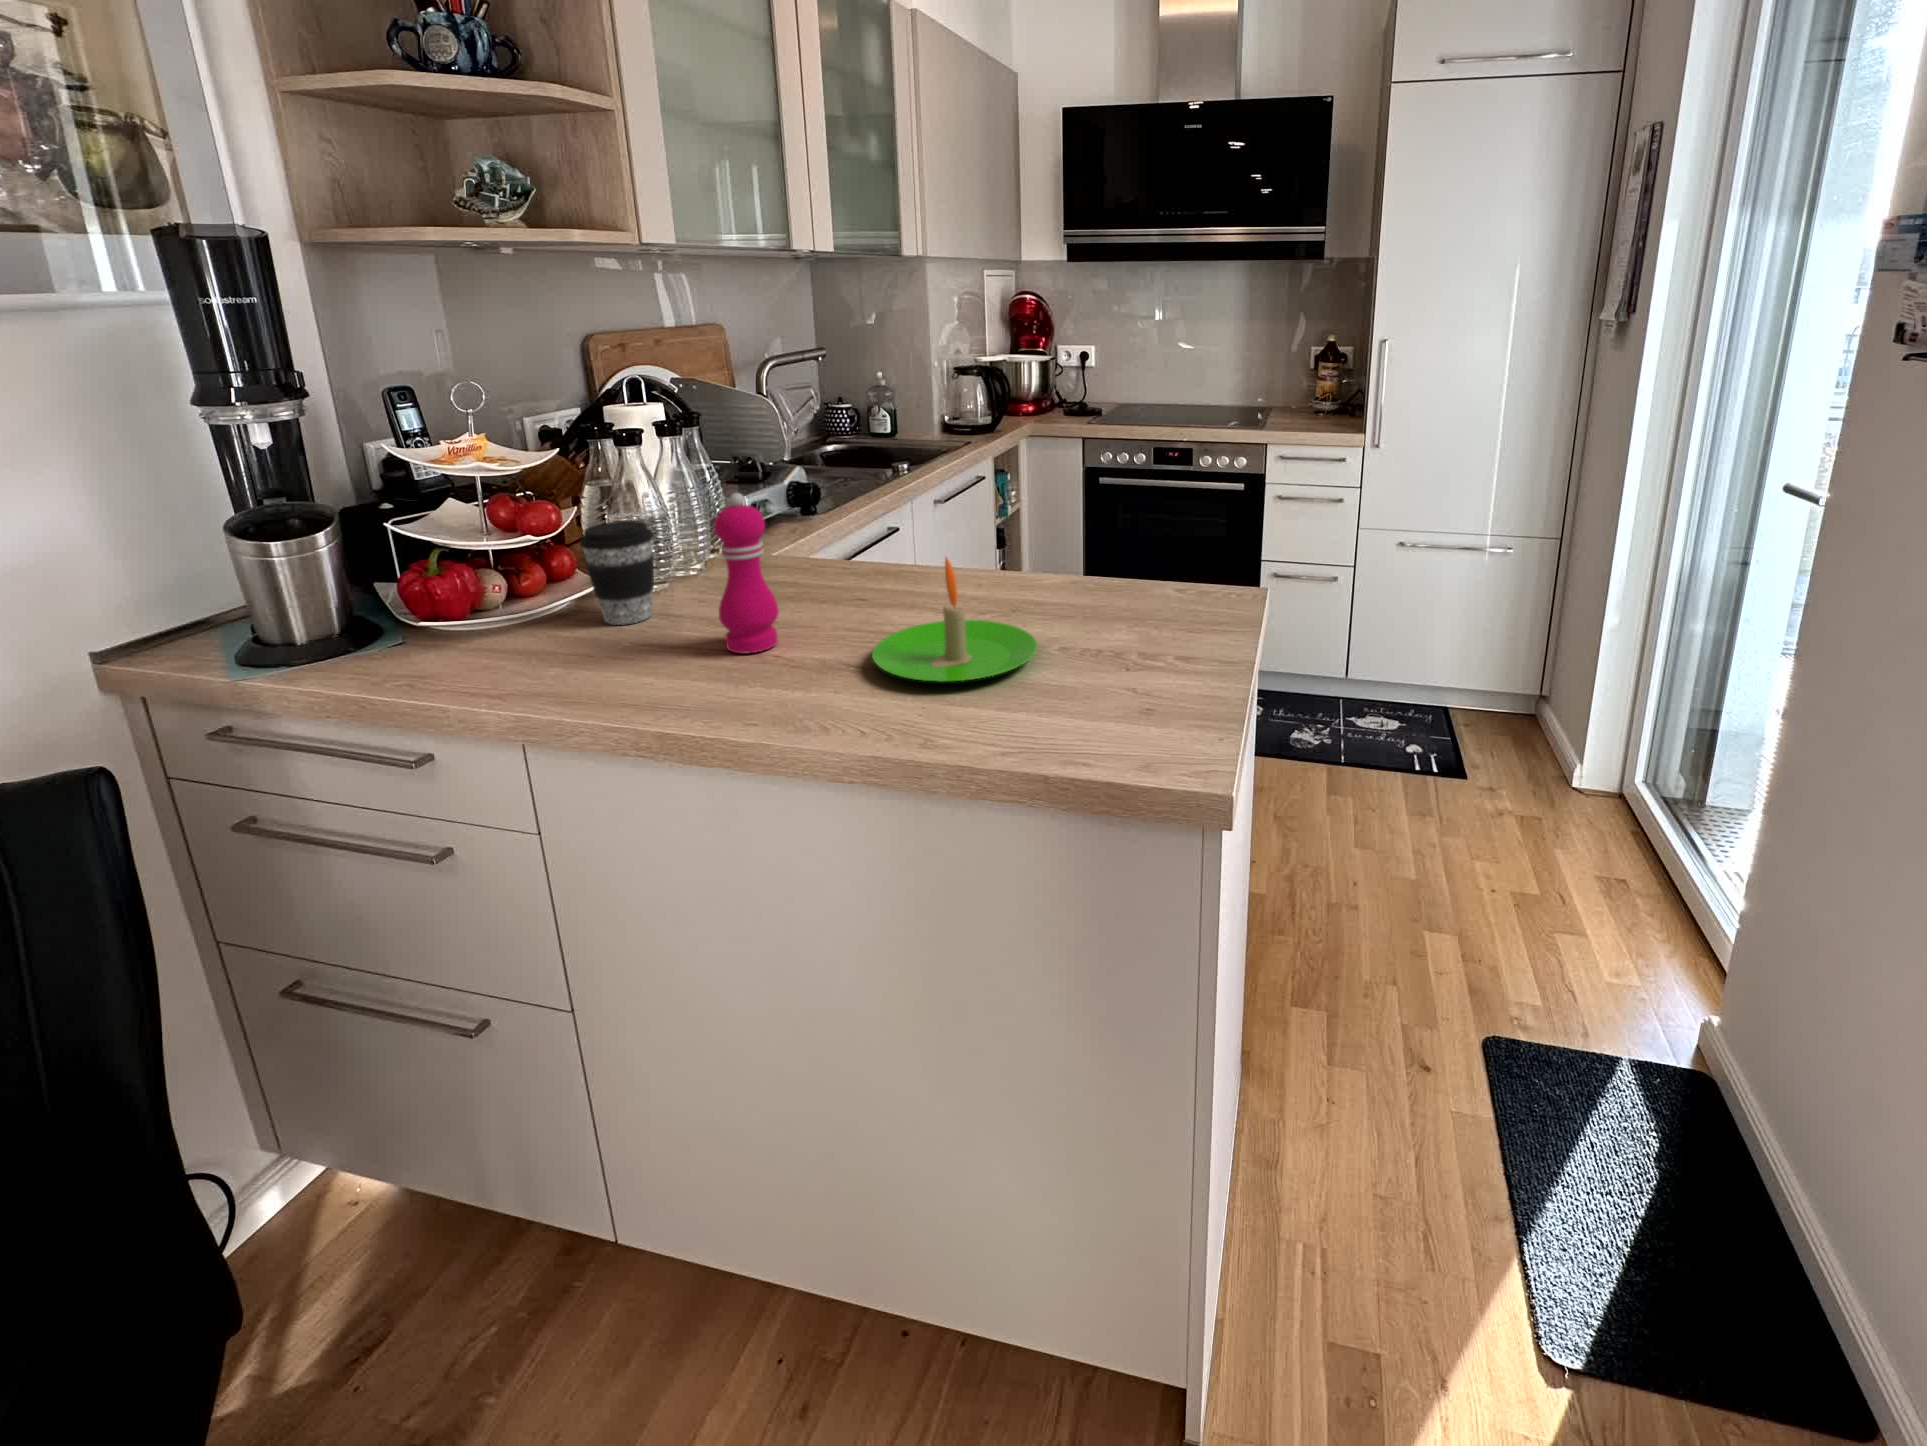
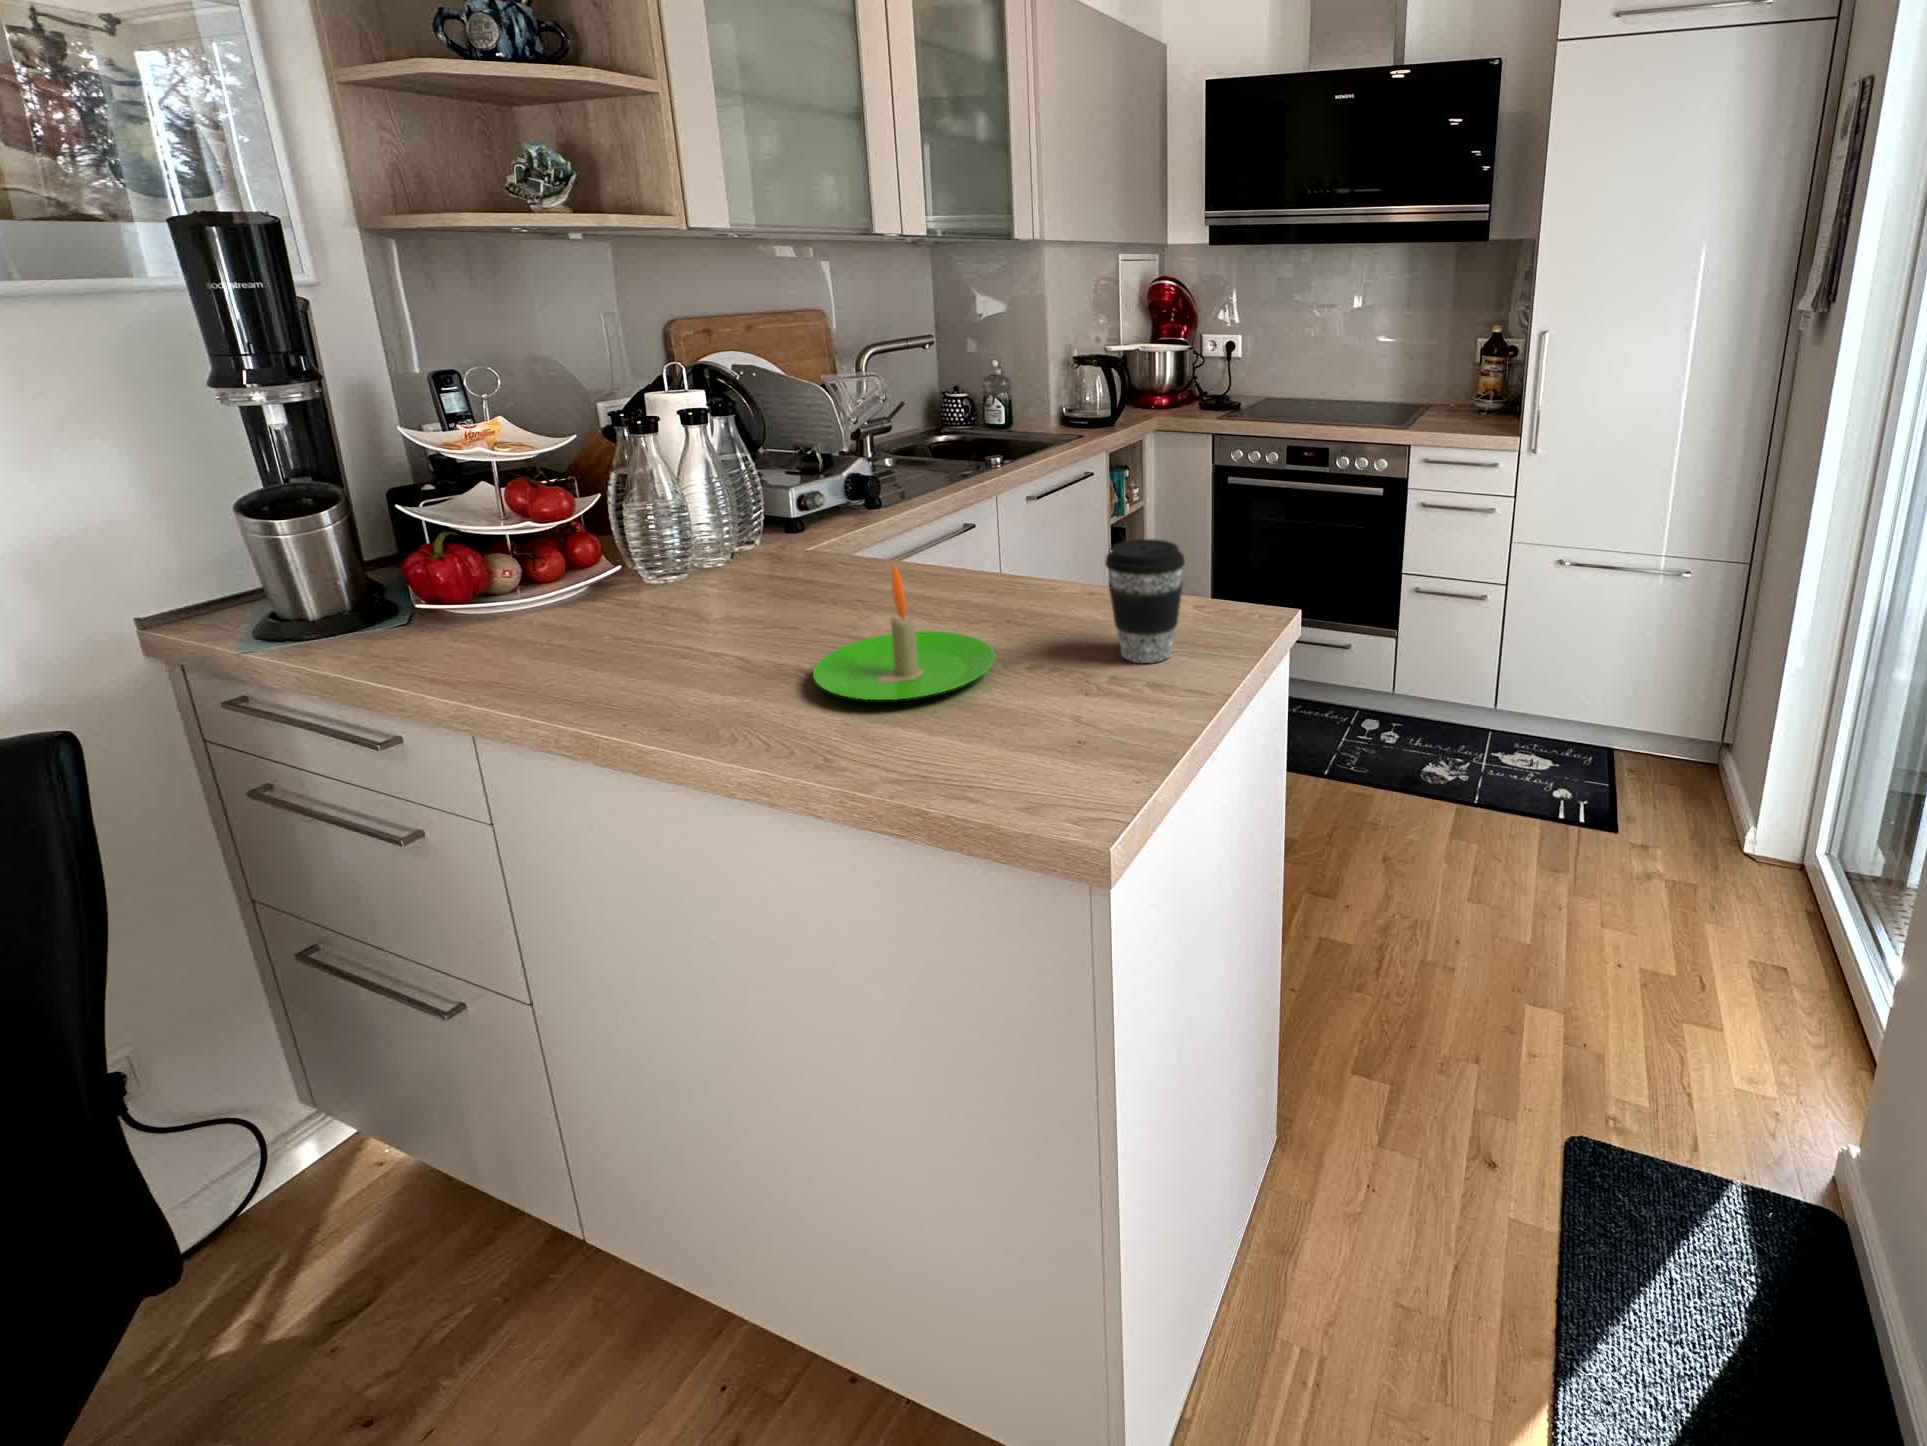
pepper mill: present [714,493,779,654] -> none [672,488,744,656]
coffee cup: present [580,521,654,625] -> present [1105,539,1185,663]

